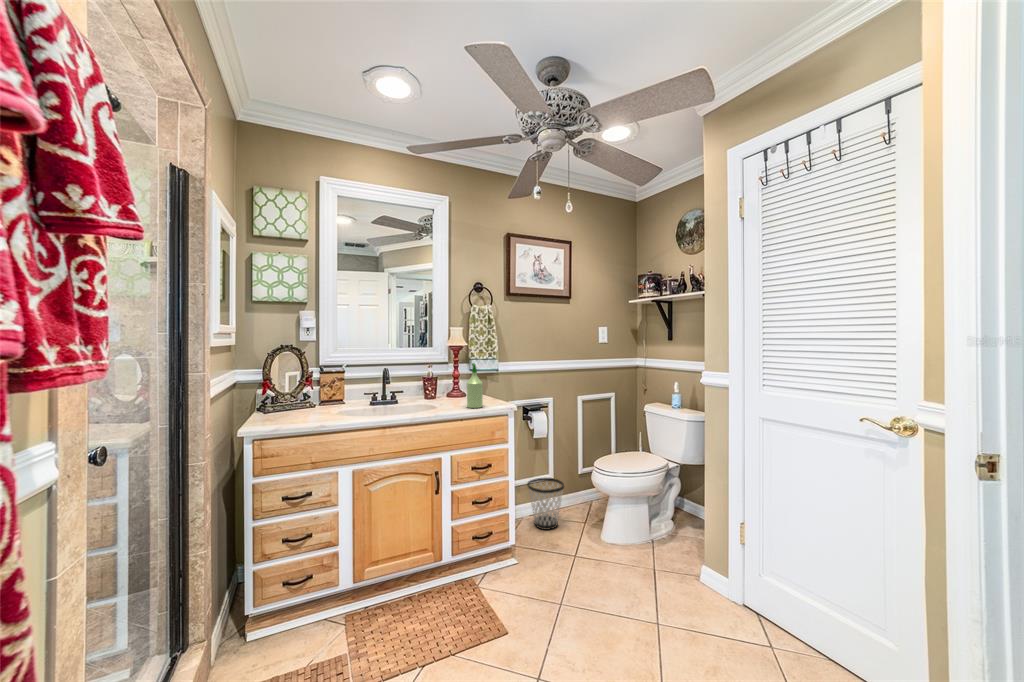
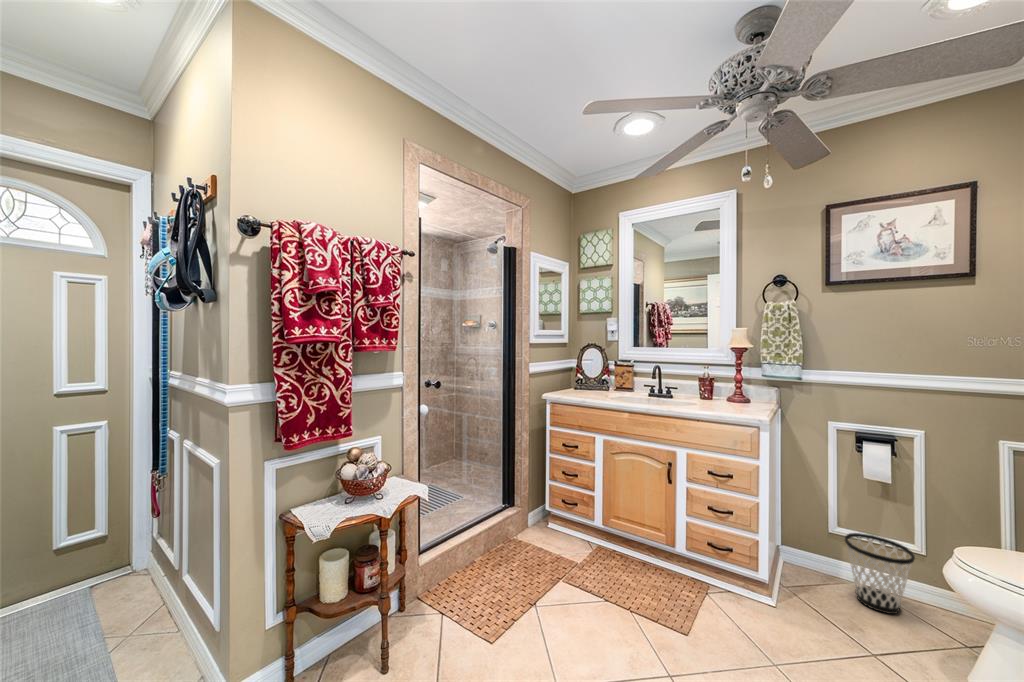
spray bottle: present [466,363,483,408] -> none [711,366,730,413]

